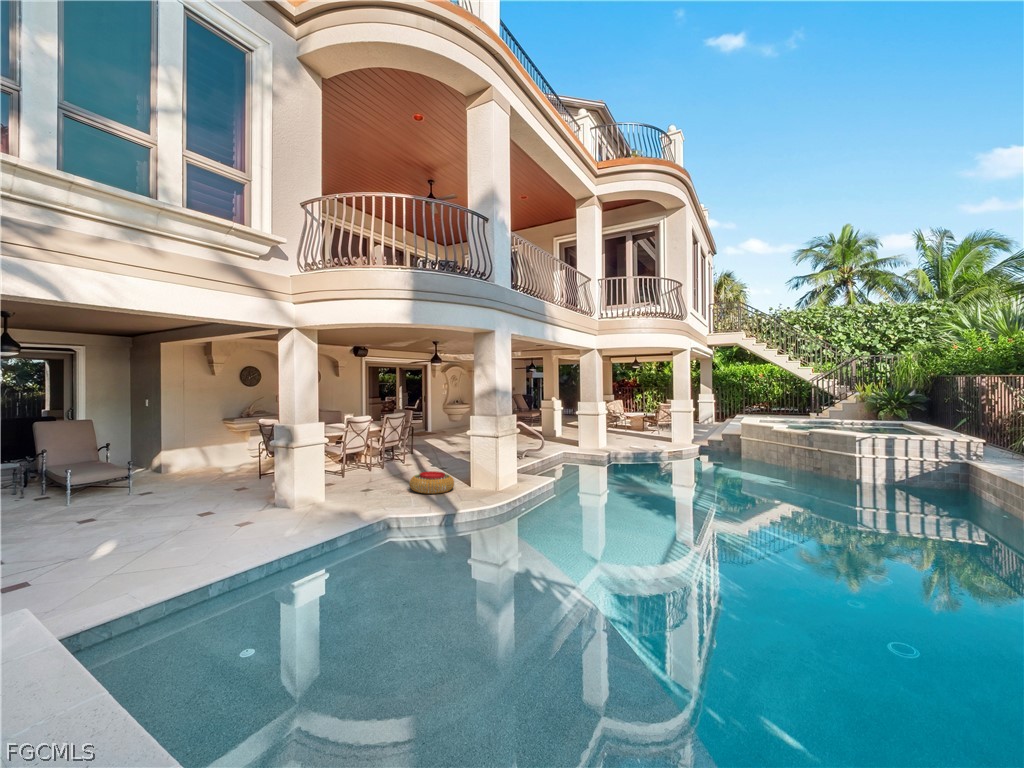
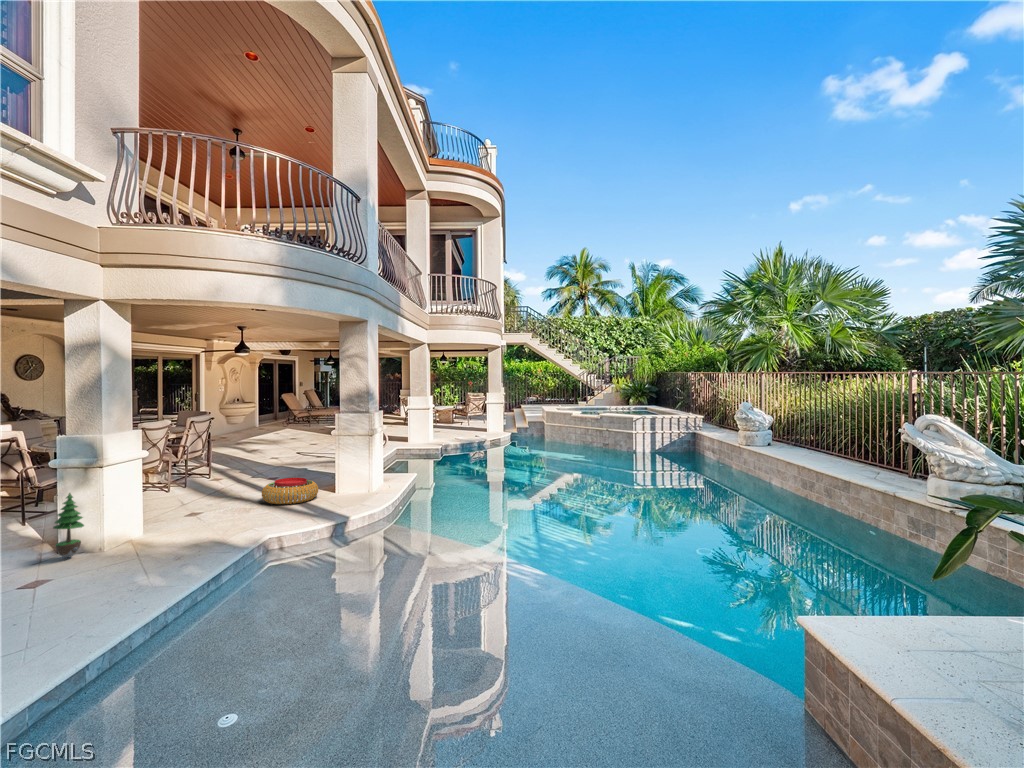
potted tree: none [257,466,275,512] -> present [53,493,84,558]

